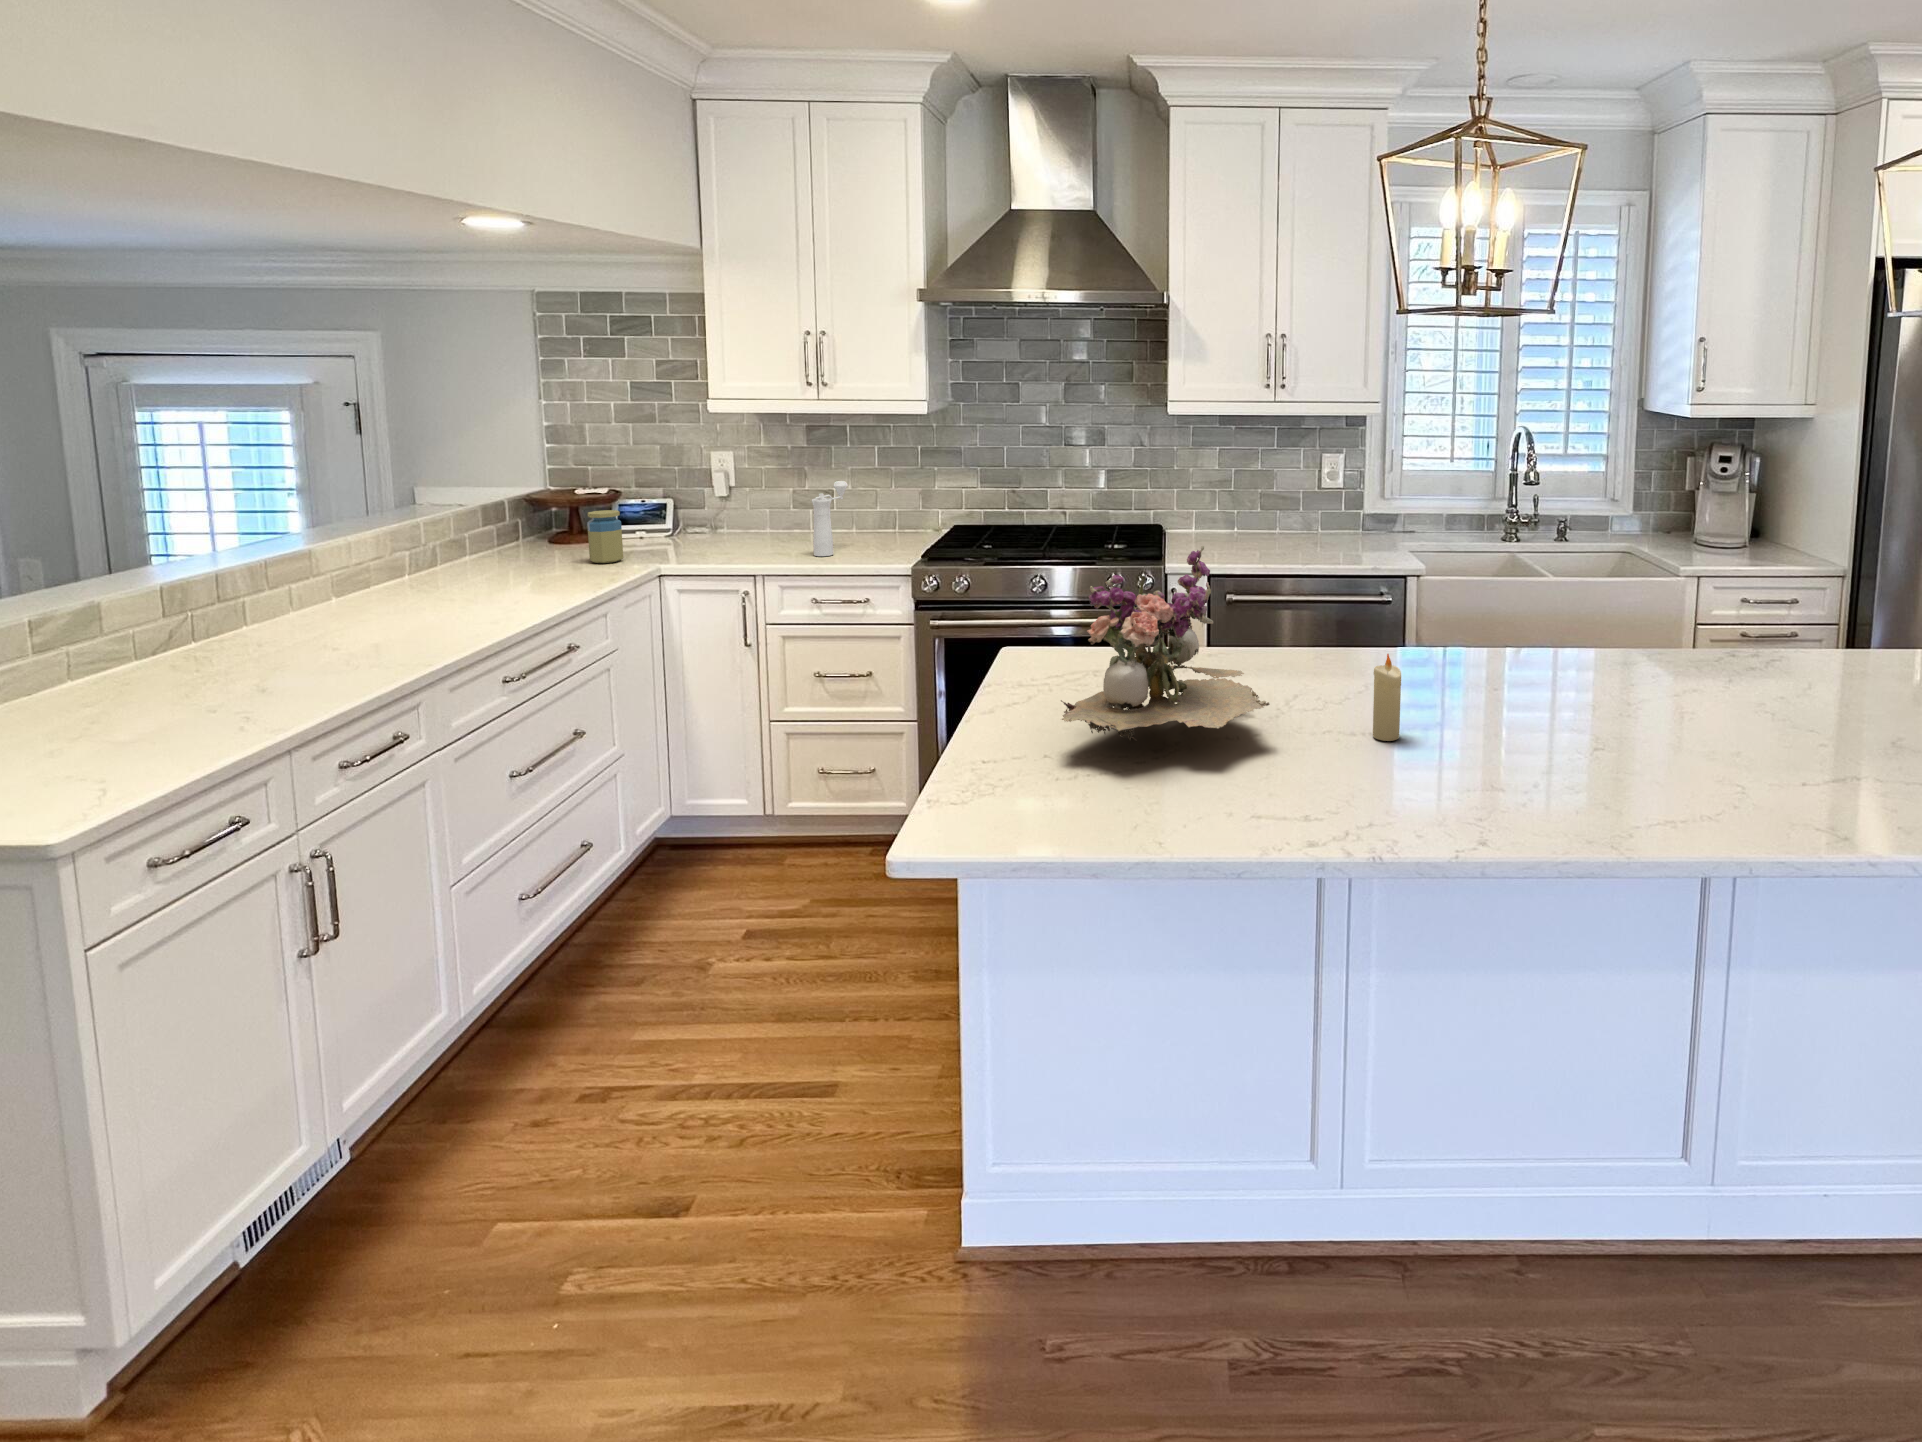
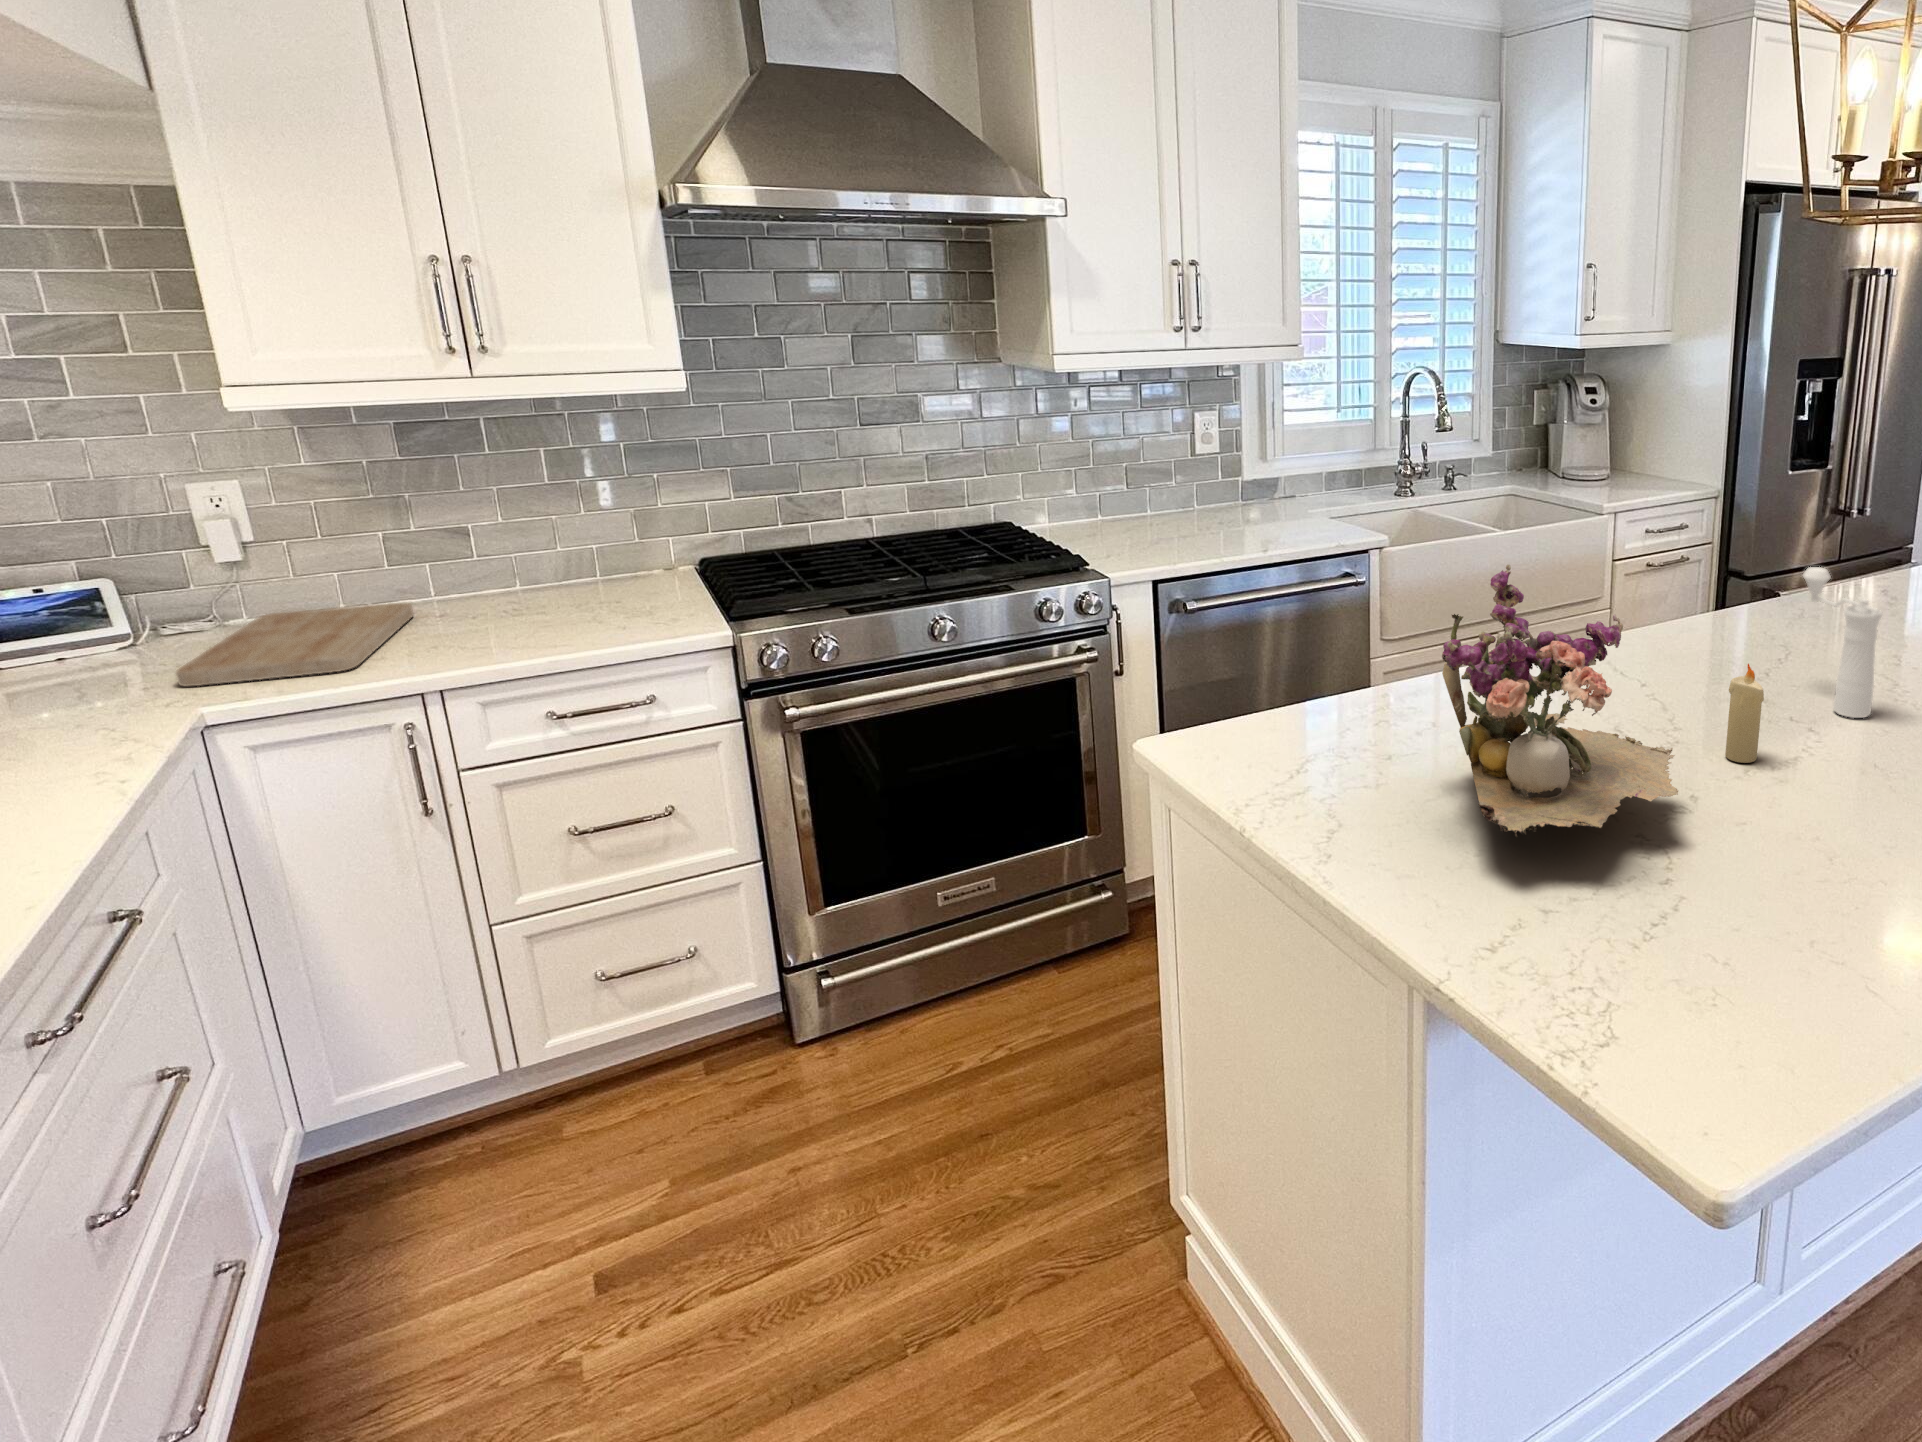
pepper mill: present [812,481,848,556] -> present [1803,567,1882,718]
jar: present [587,510,623,563] -> none [10,618,118,727]
cutting board: none [658,528,790,557] -> present [176,602,413,686]

